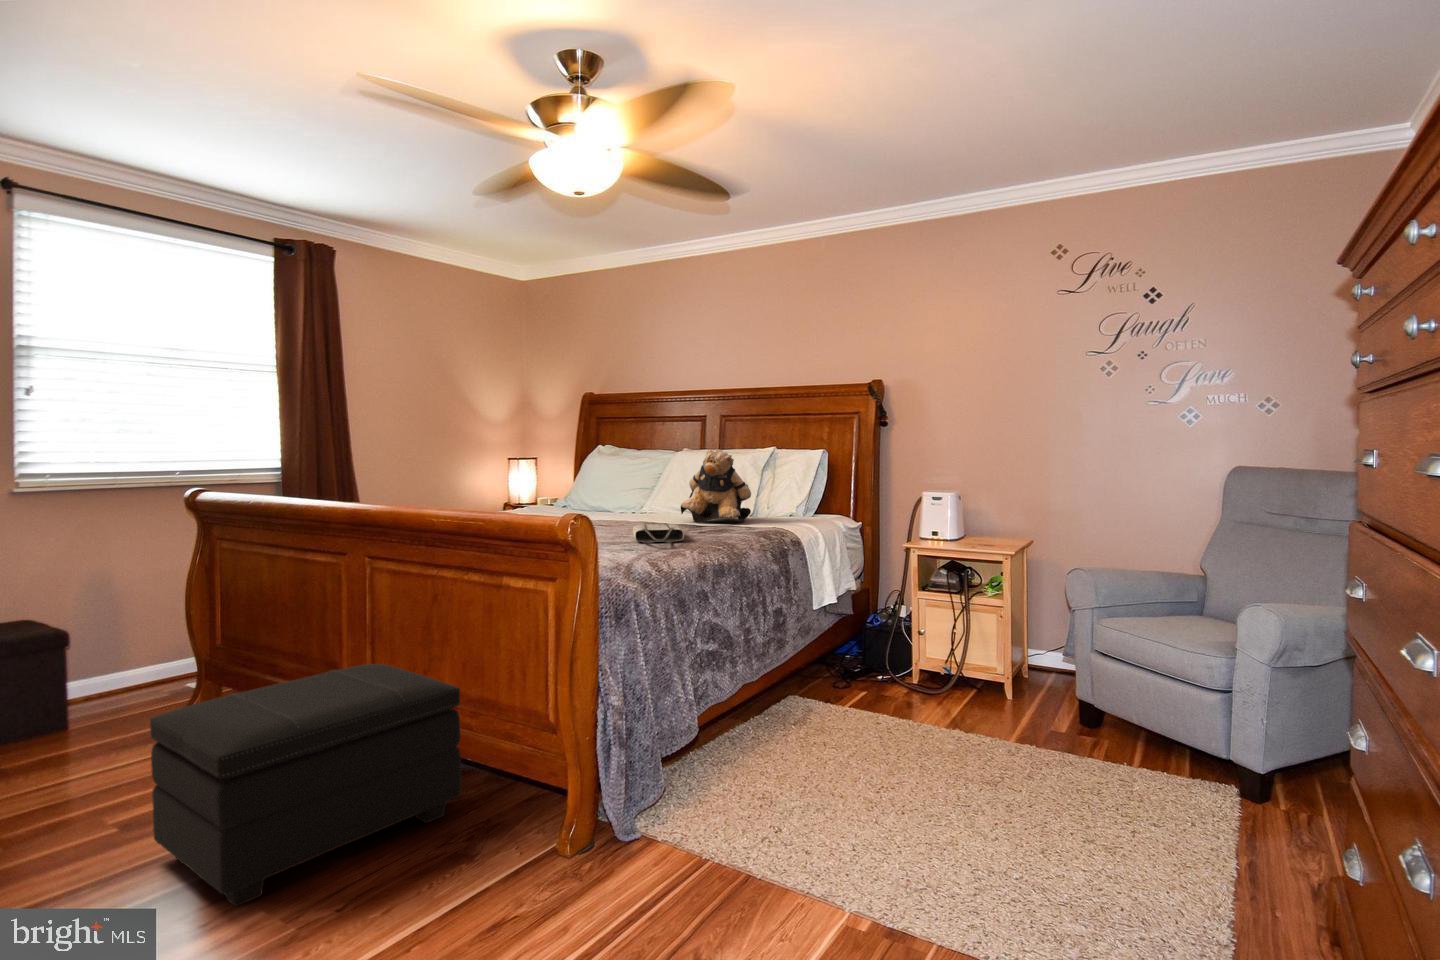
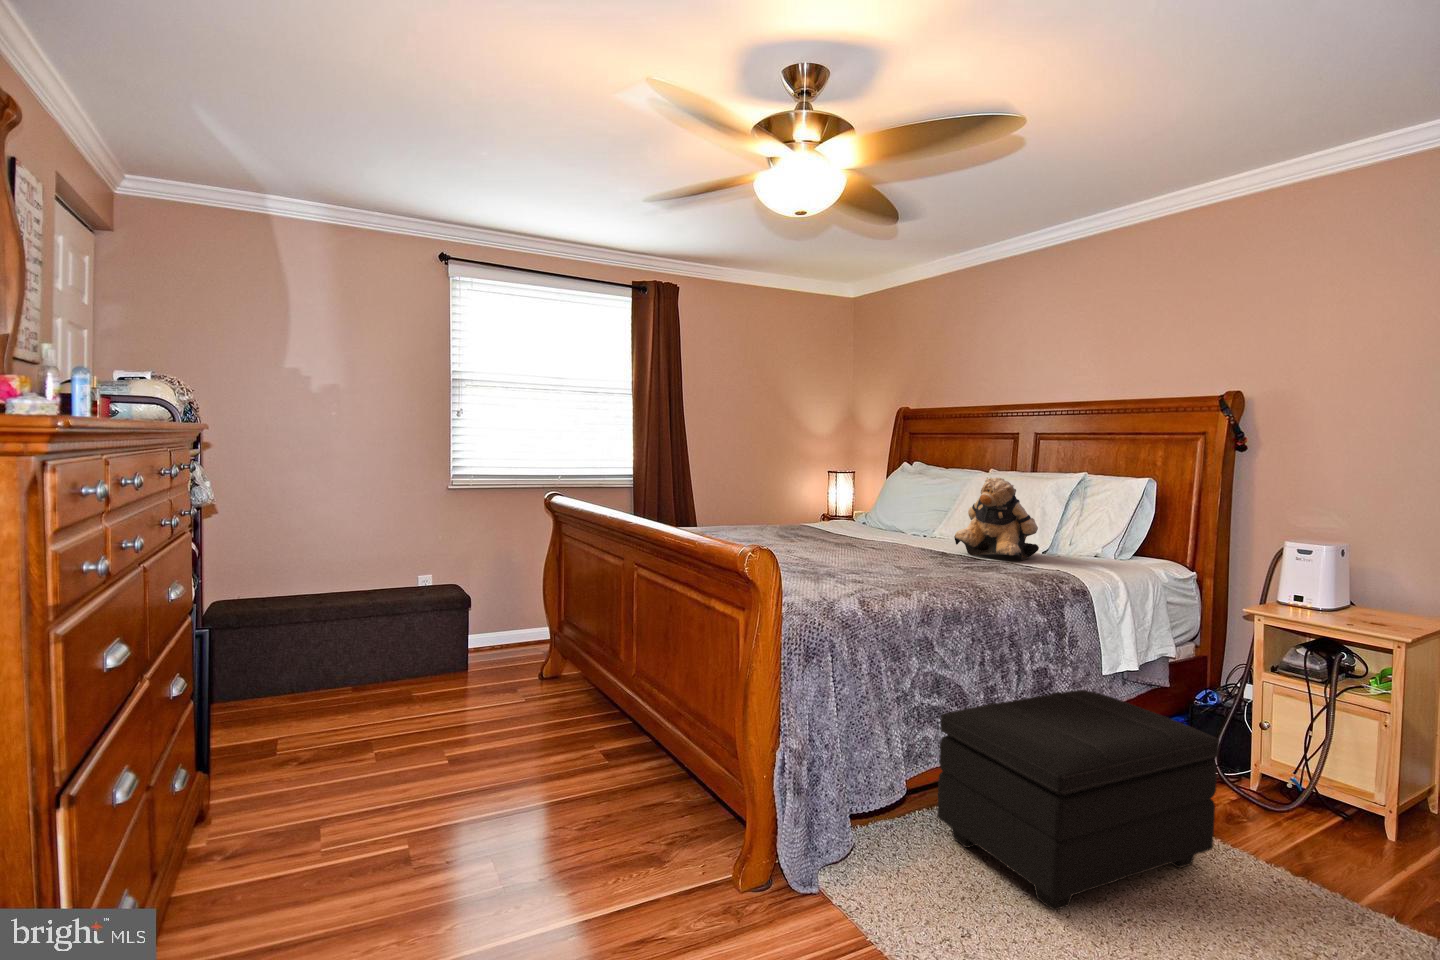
tote bag: present [633,524,684,543] -> none [875,555,933,580]
footstool: present [150,664,461,906] -> present [937,690,1219,910]

